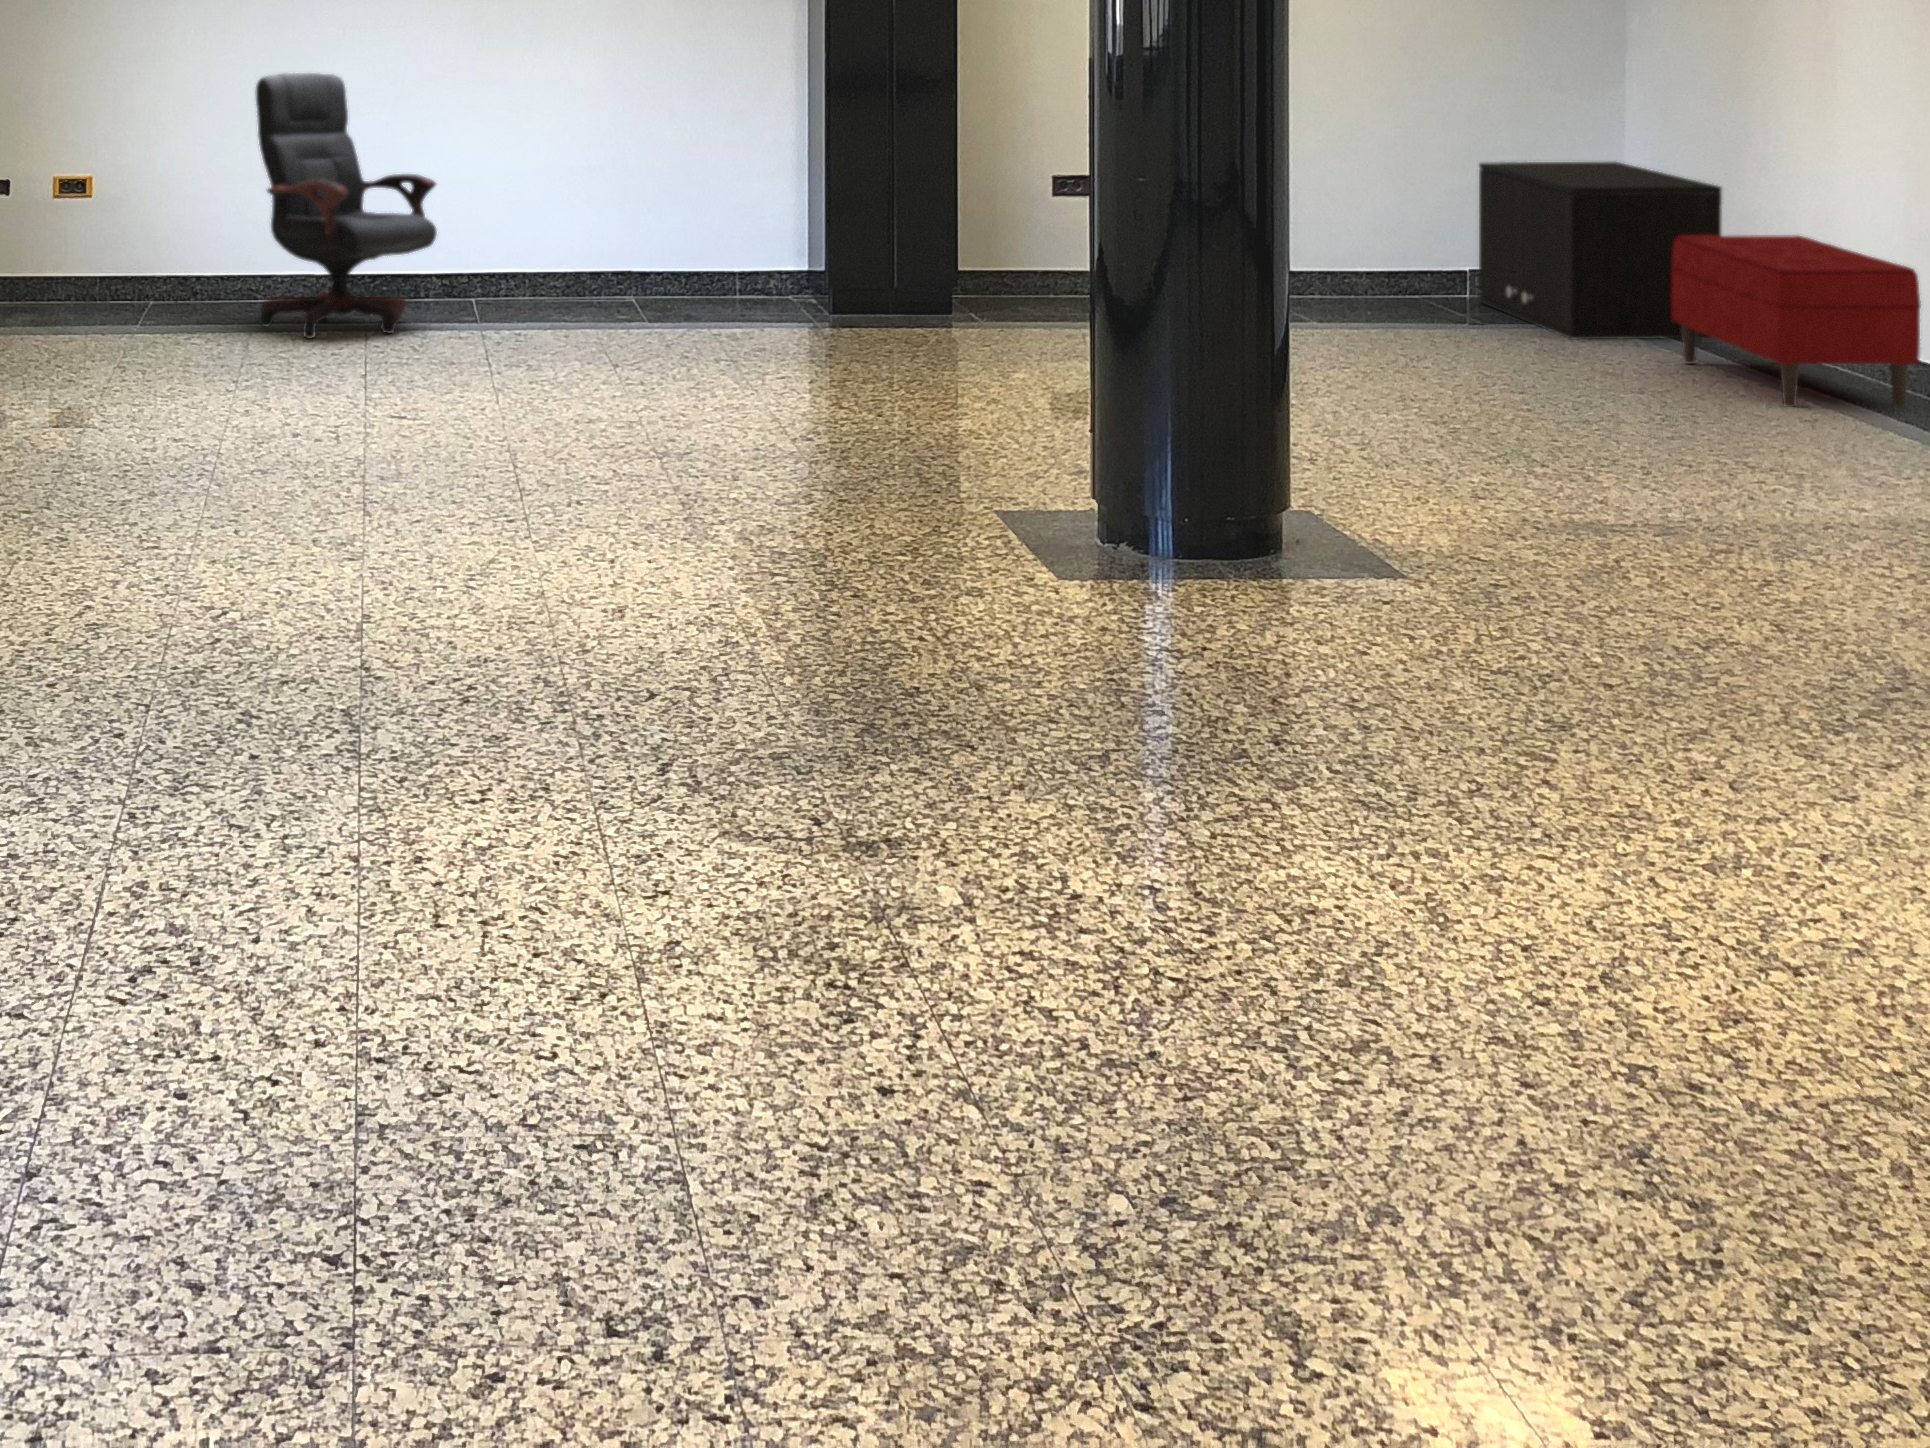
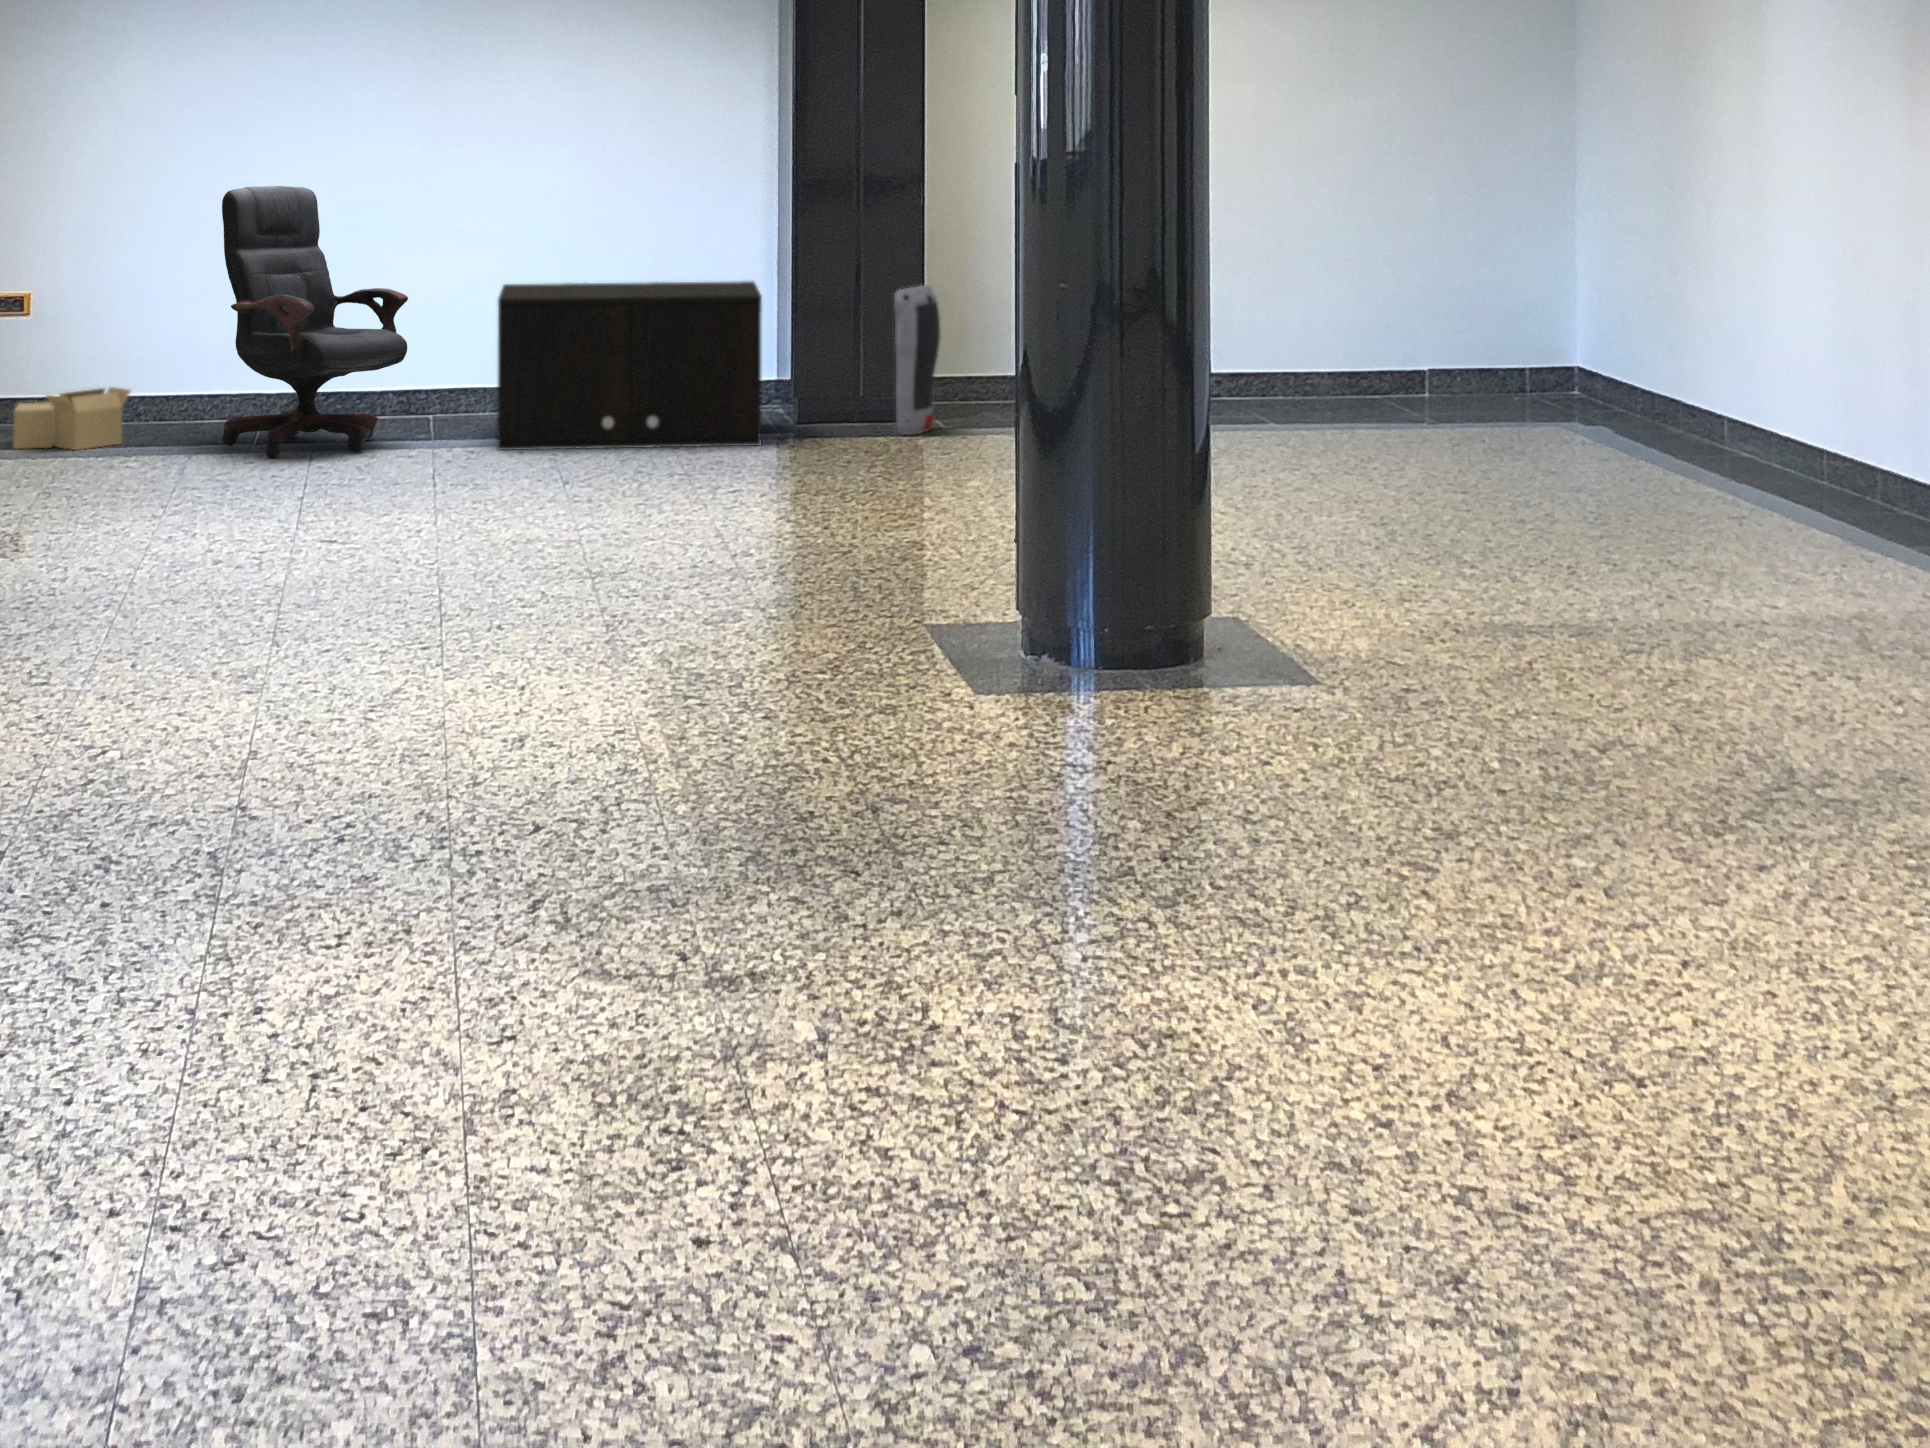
storage cabinet: present [1479,162,1722,339] -> present [497,281,762,450]
air purifier: none [918,174,964,324] -> present [894,285,940,435]
bench: present [1672,235,1921,407] -> none [1617,339,1844,508]
cardboard box: none [59,268,170,329] -> present [13,387,131,450]

